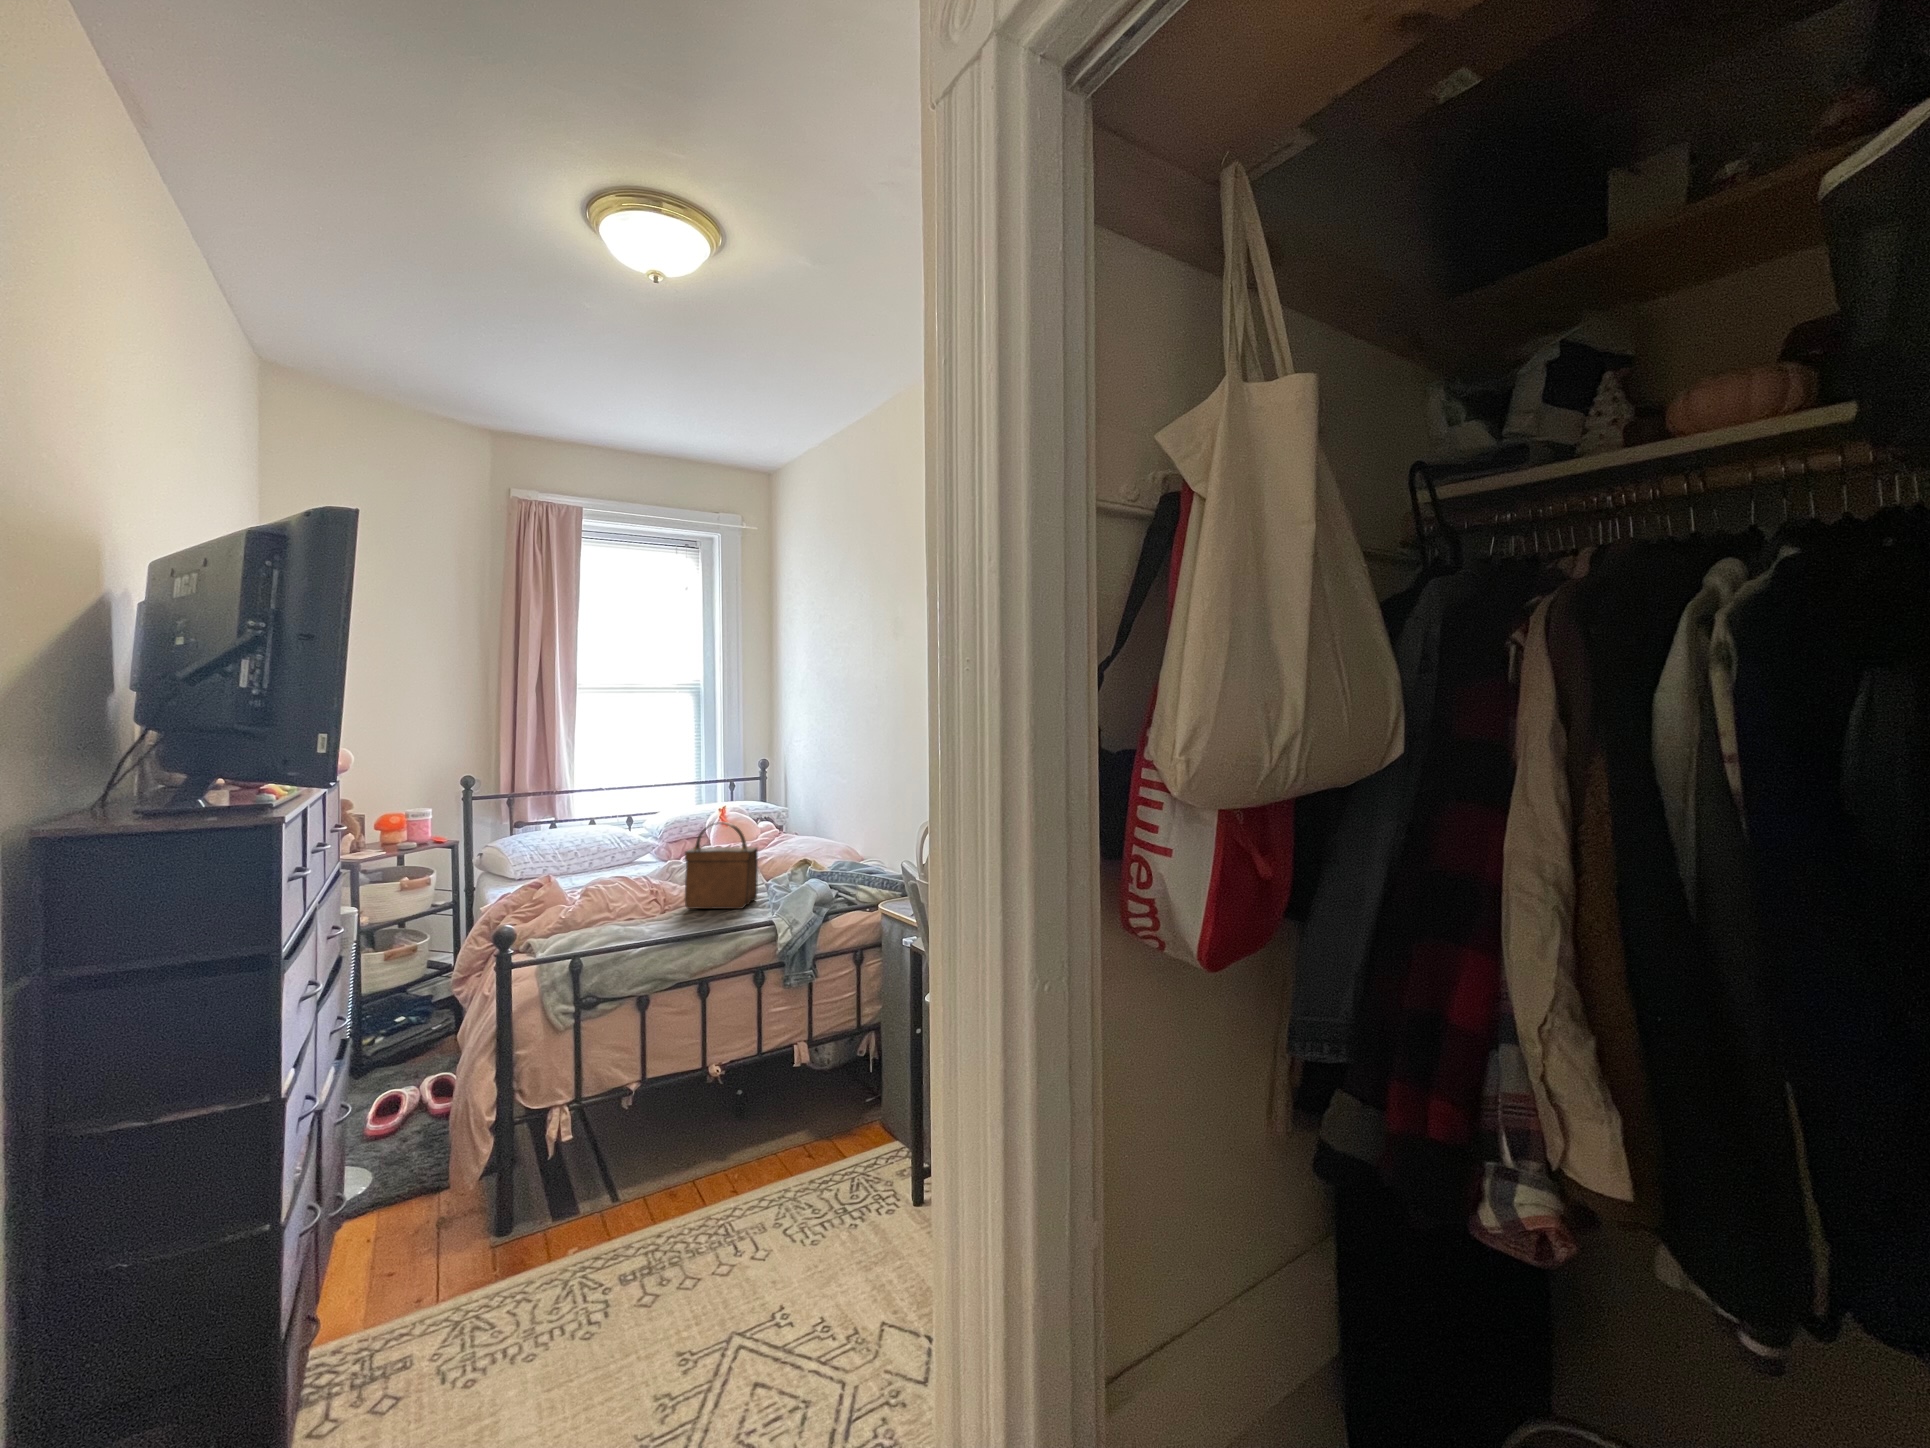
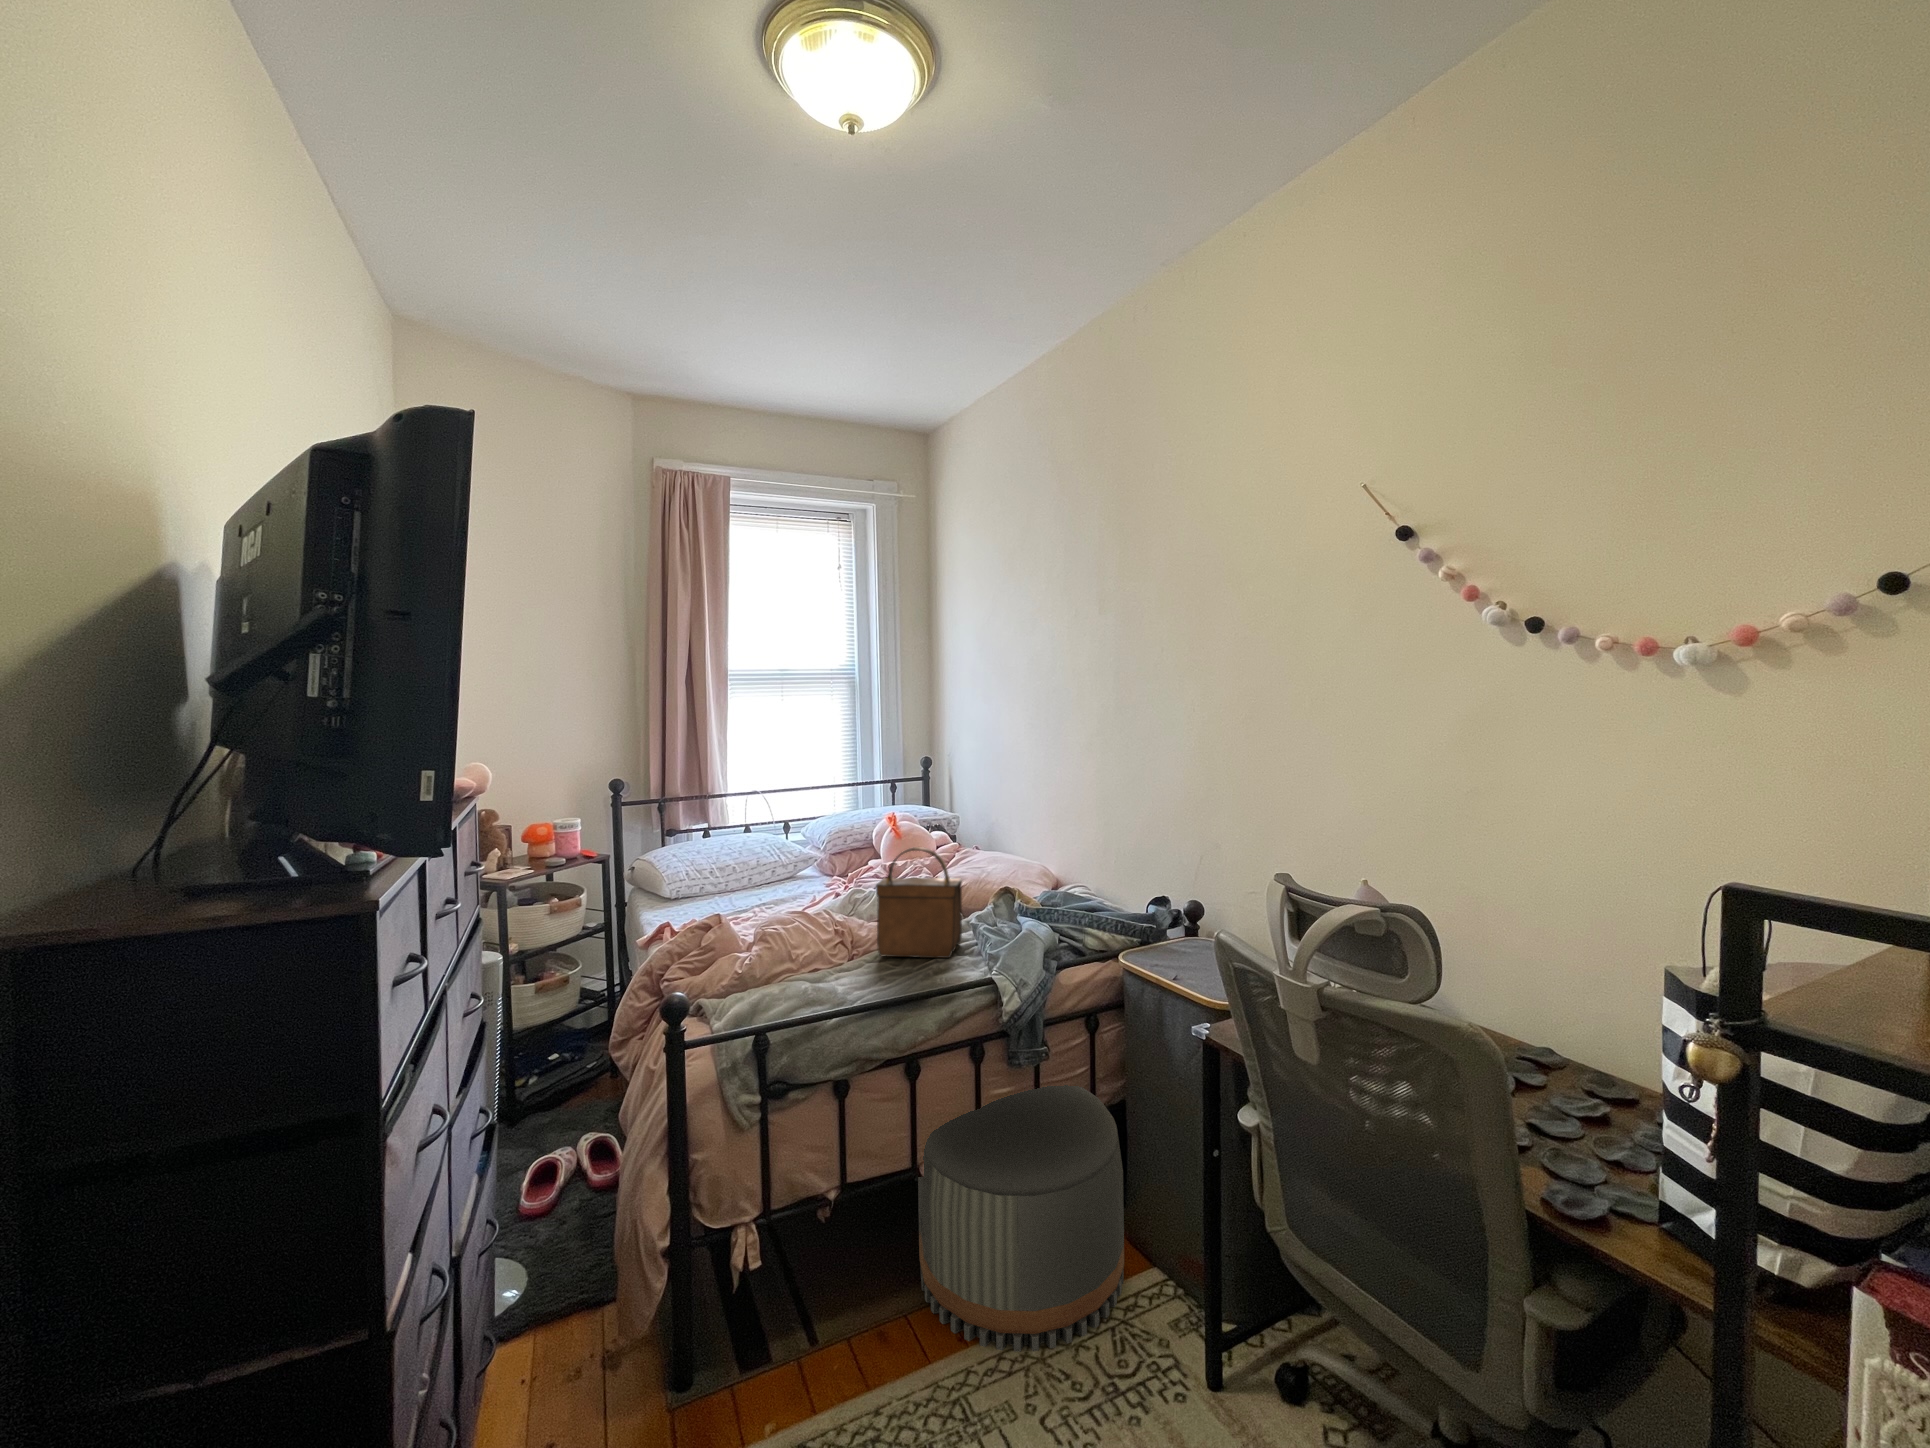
pouf: none [709,1003,873,1196] -> present [918,1085,1124,1352]

